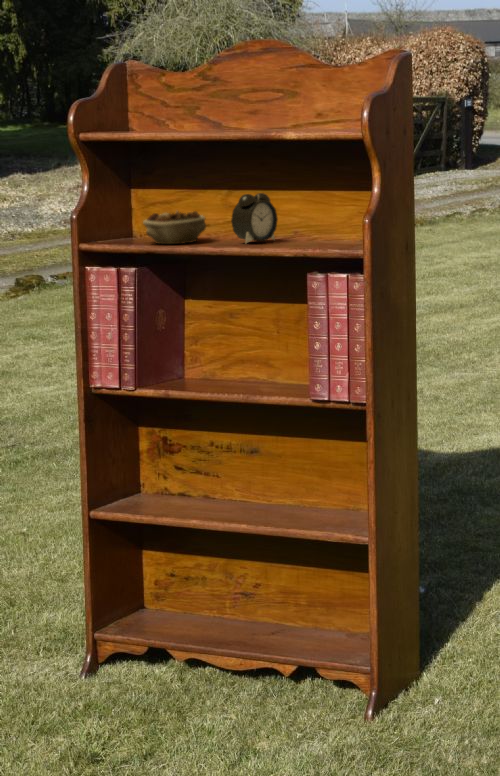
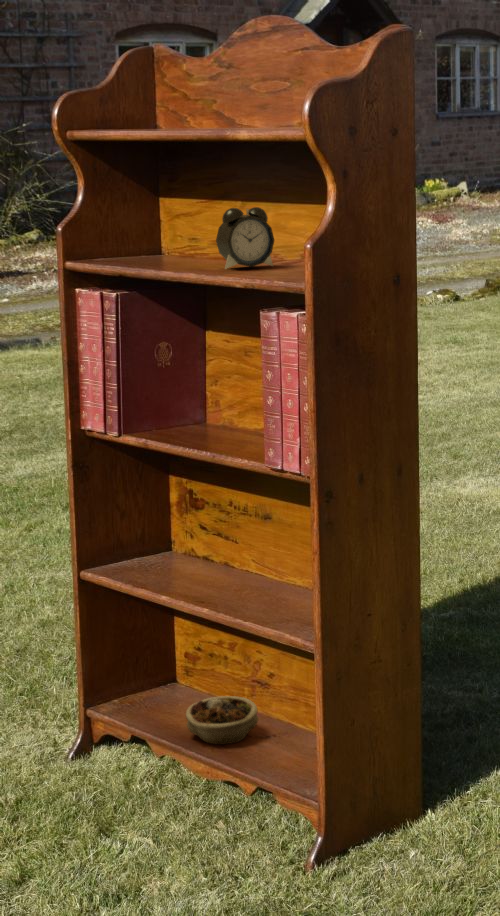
succulent planter: present [143,211,206,244] -> present [186,696,258,744]

